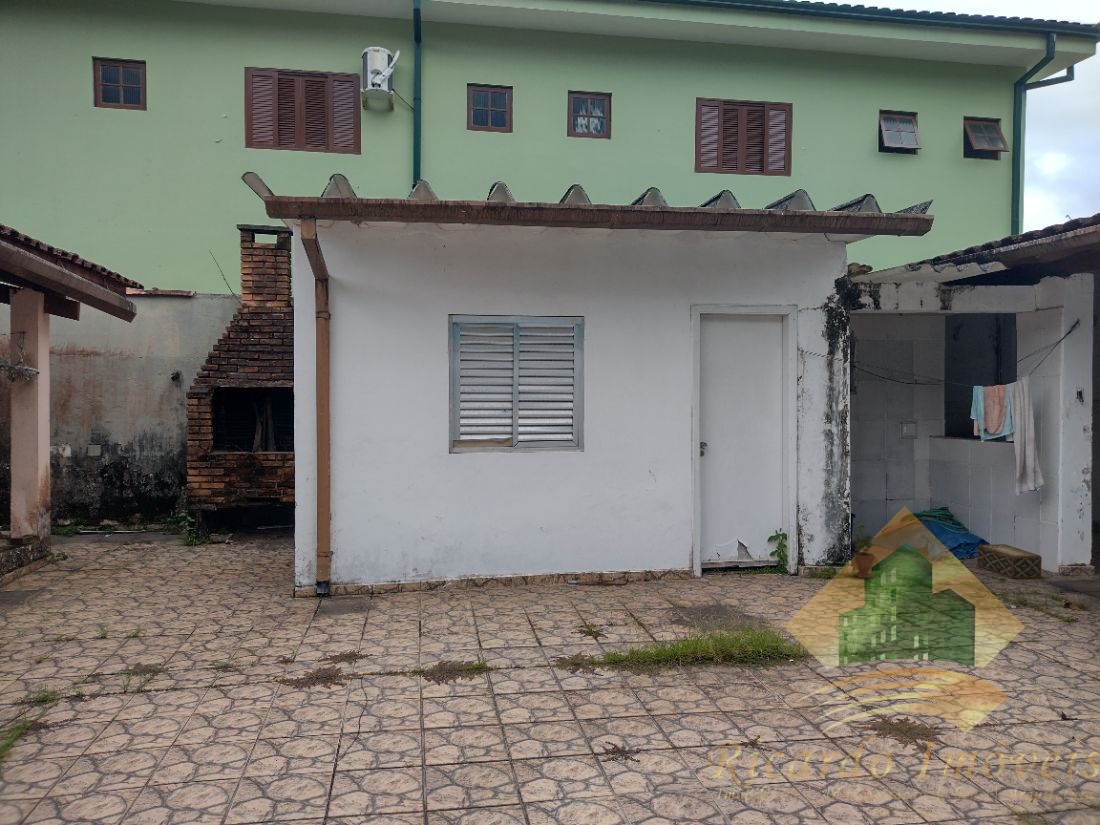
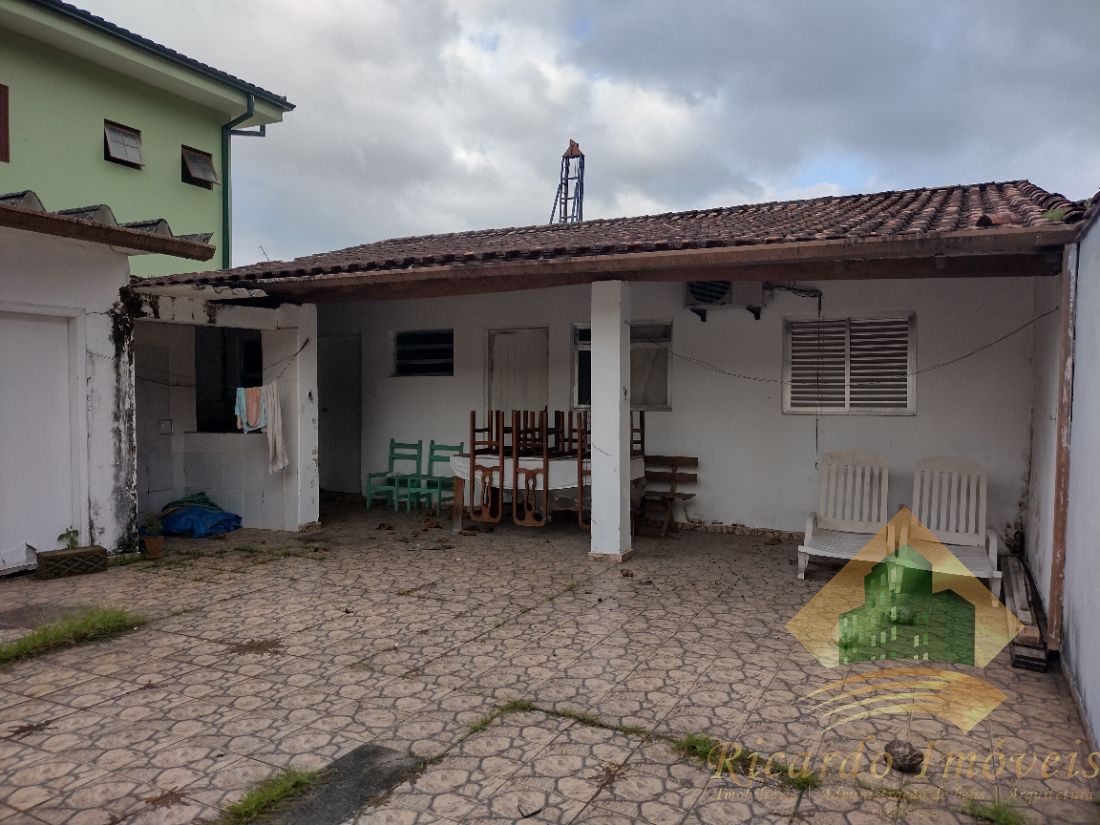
woven basket: present [977,544,1042,579] -> present [37,545,108,579]

